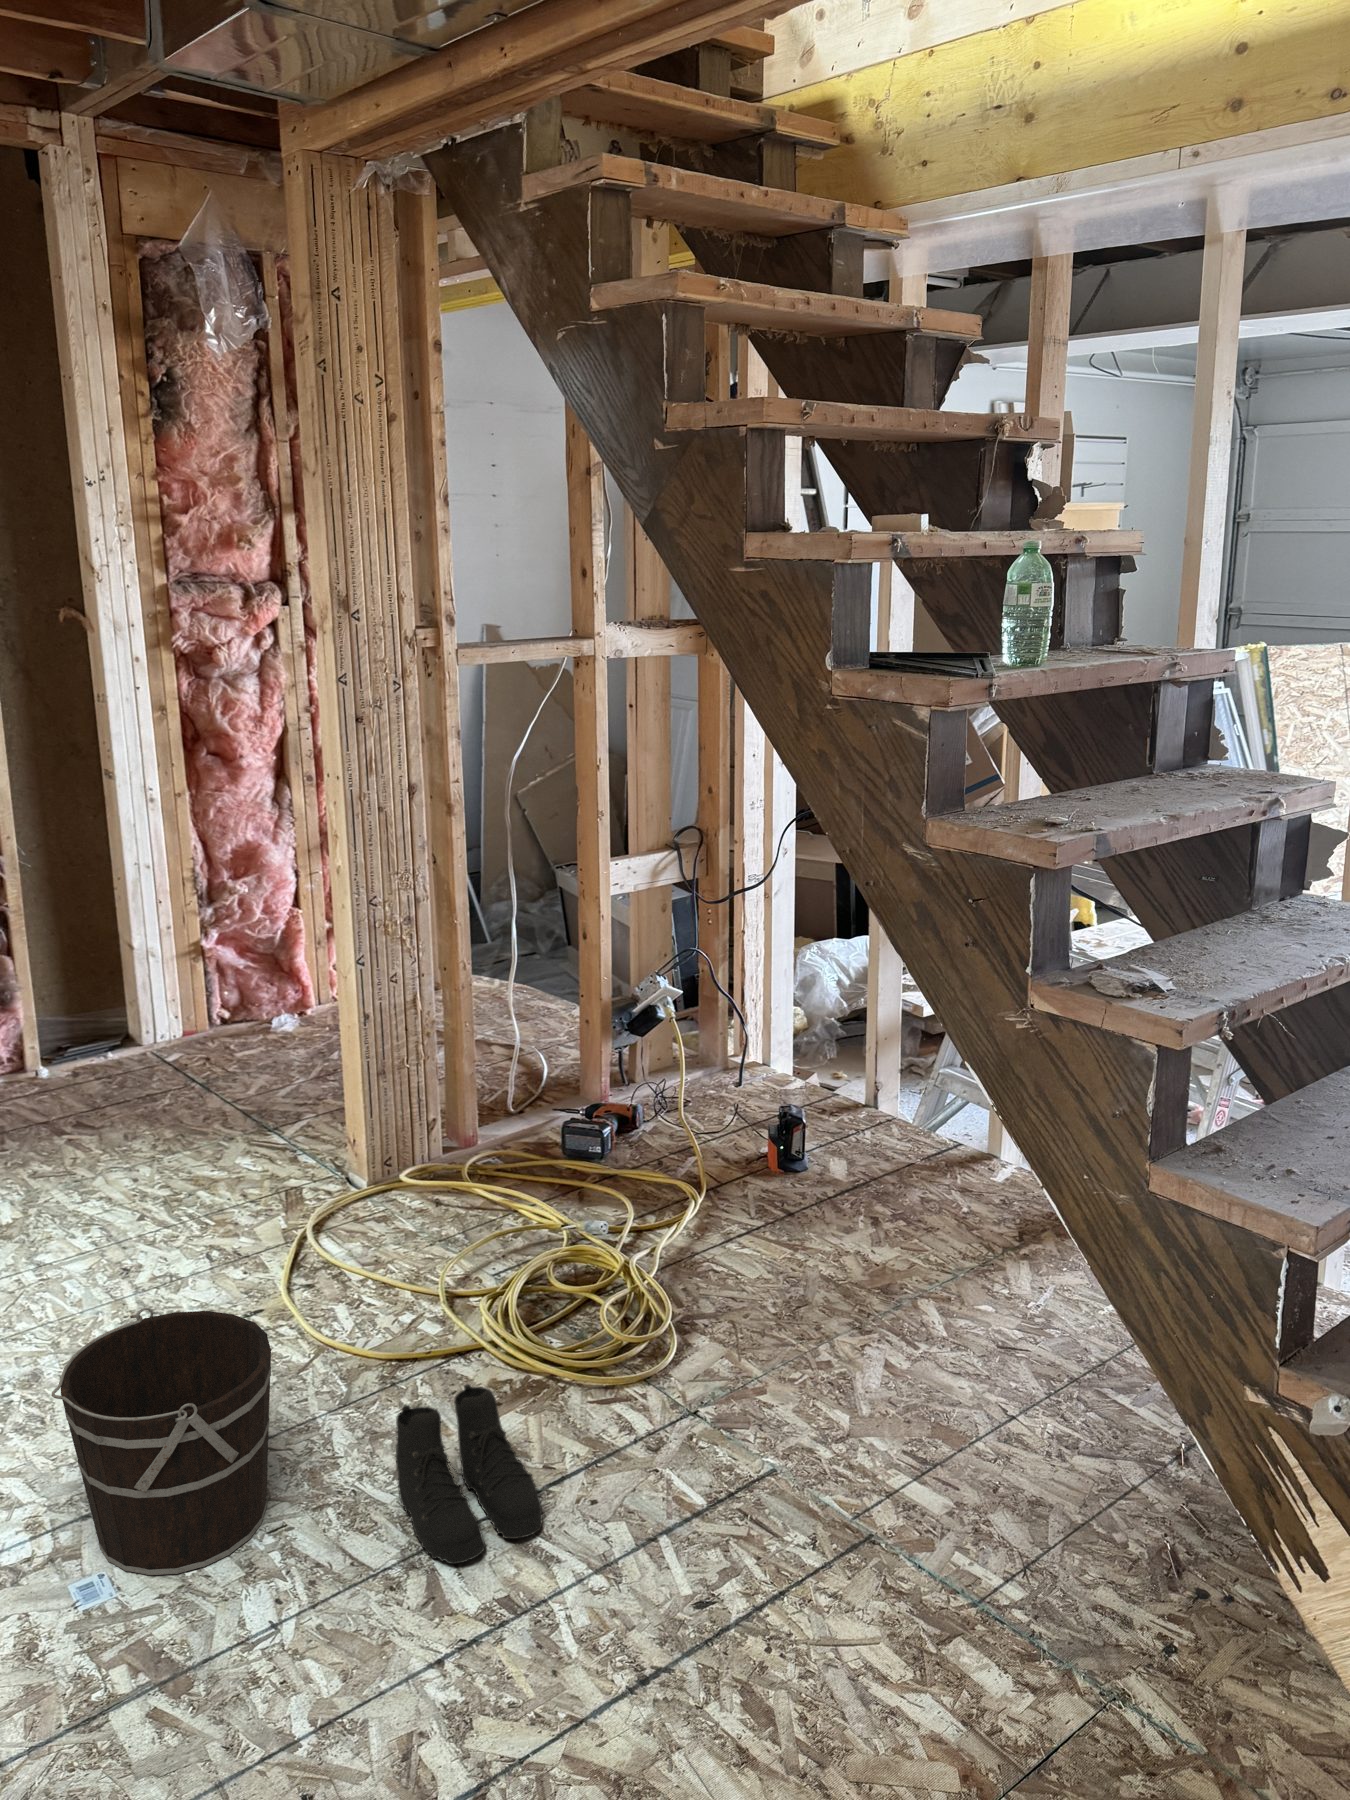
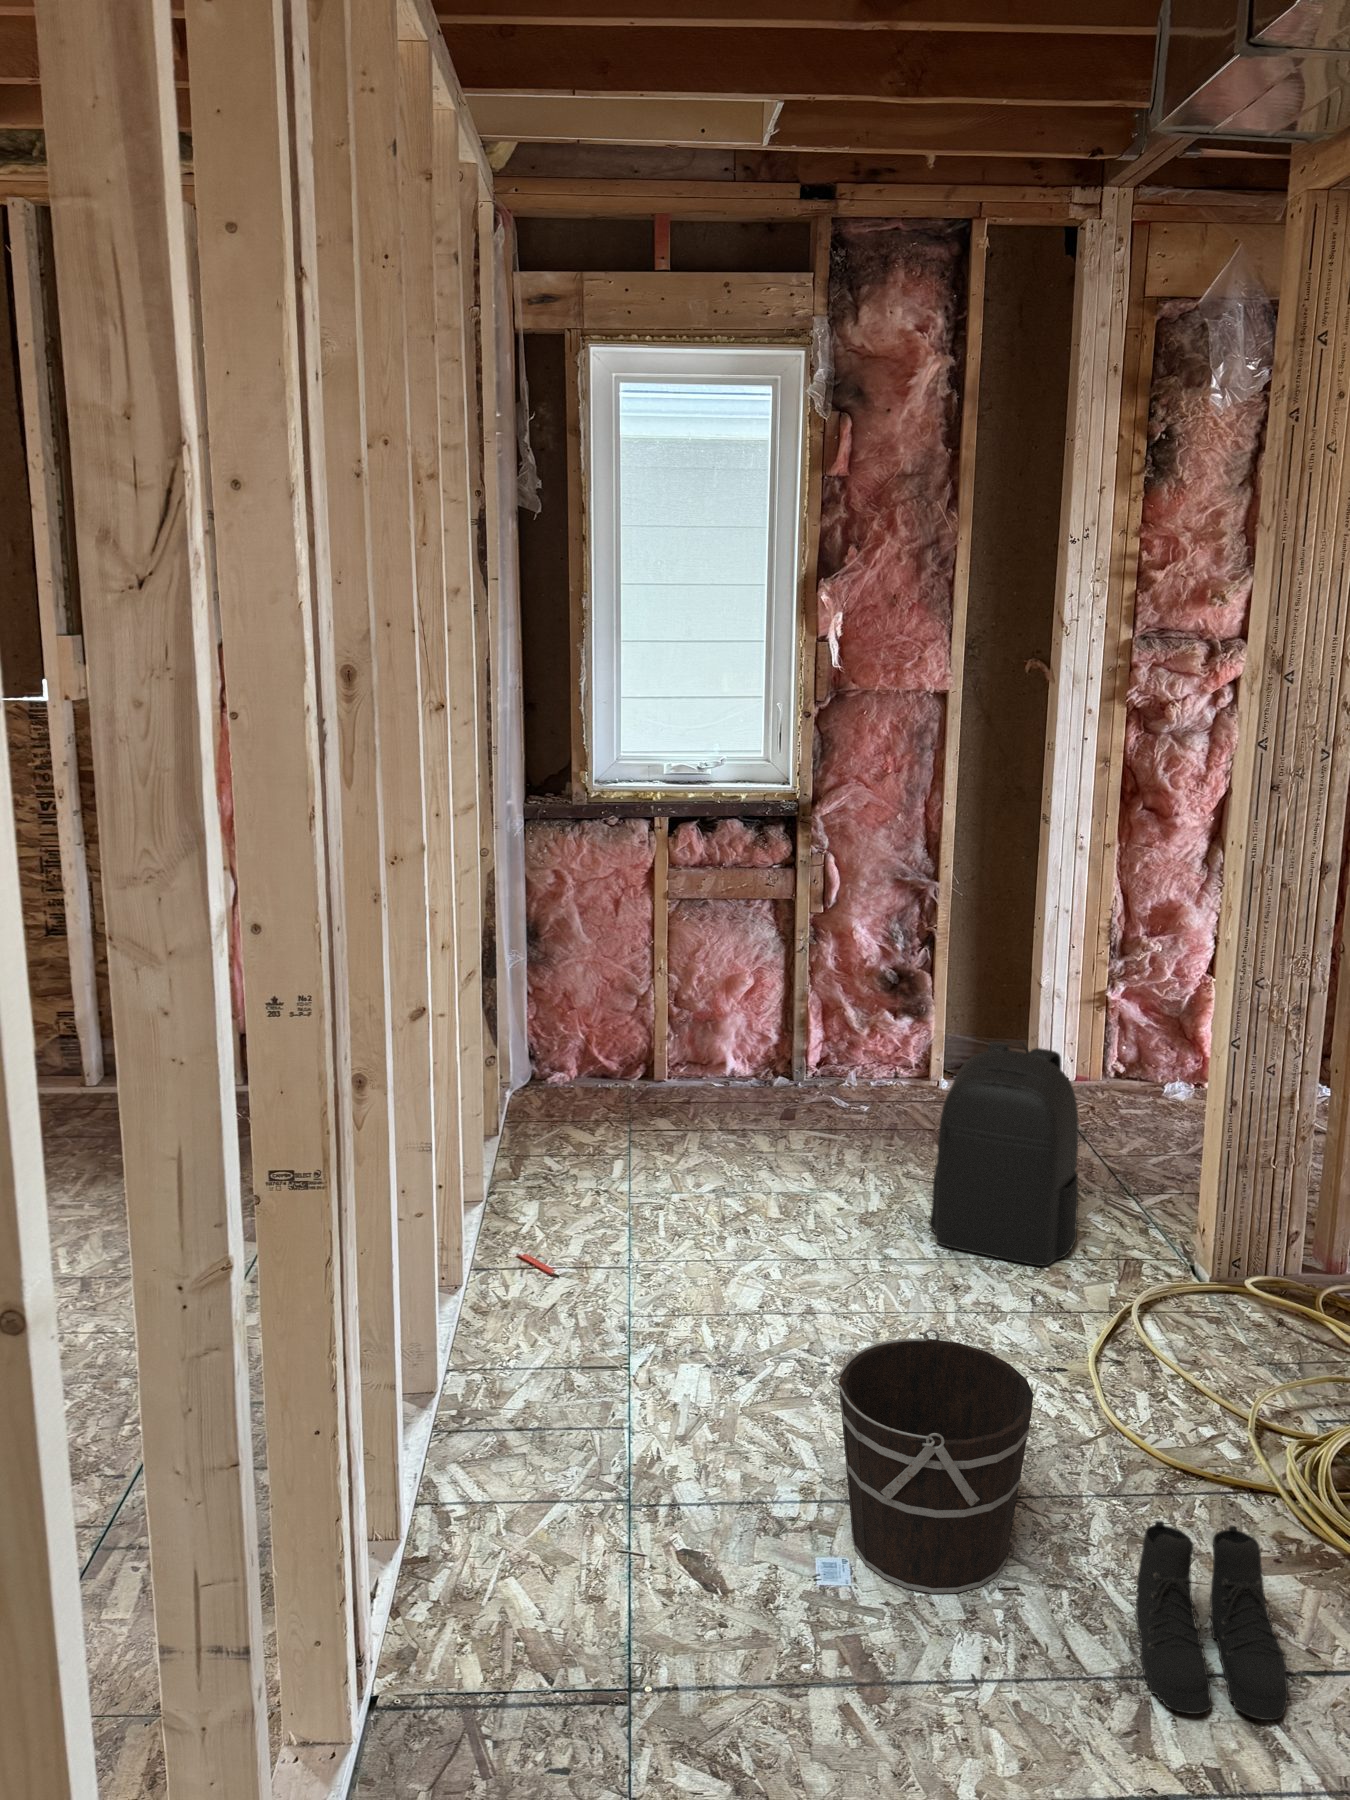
backpack: none [75,1003,235,1233] -> present [930,1042,1079,1266]

